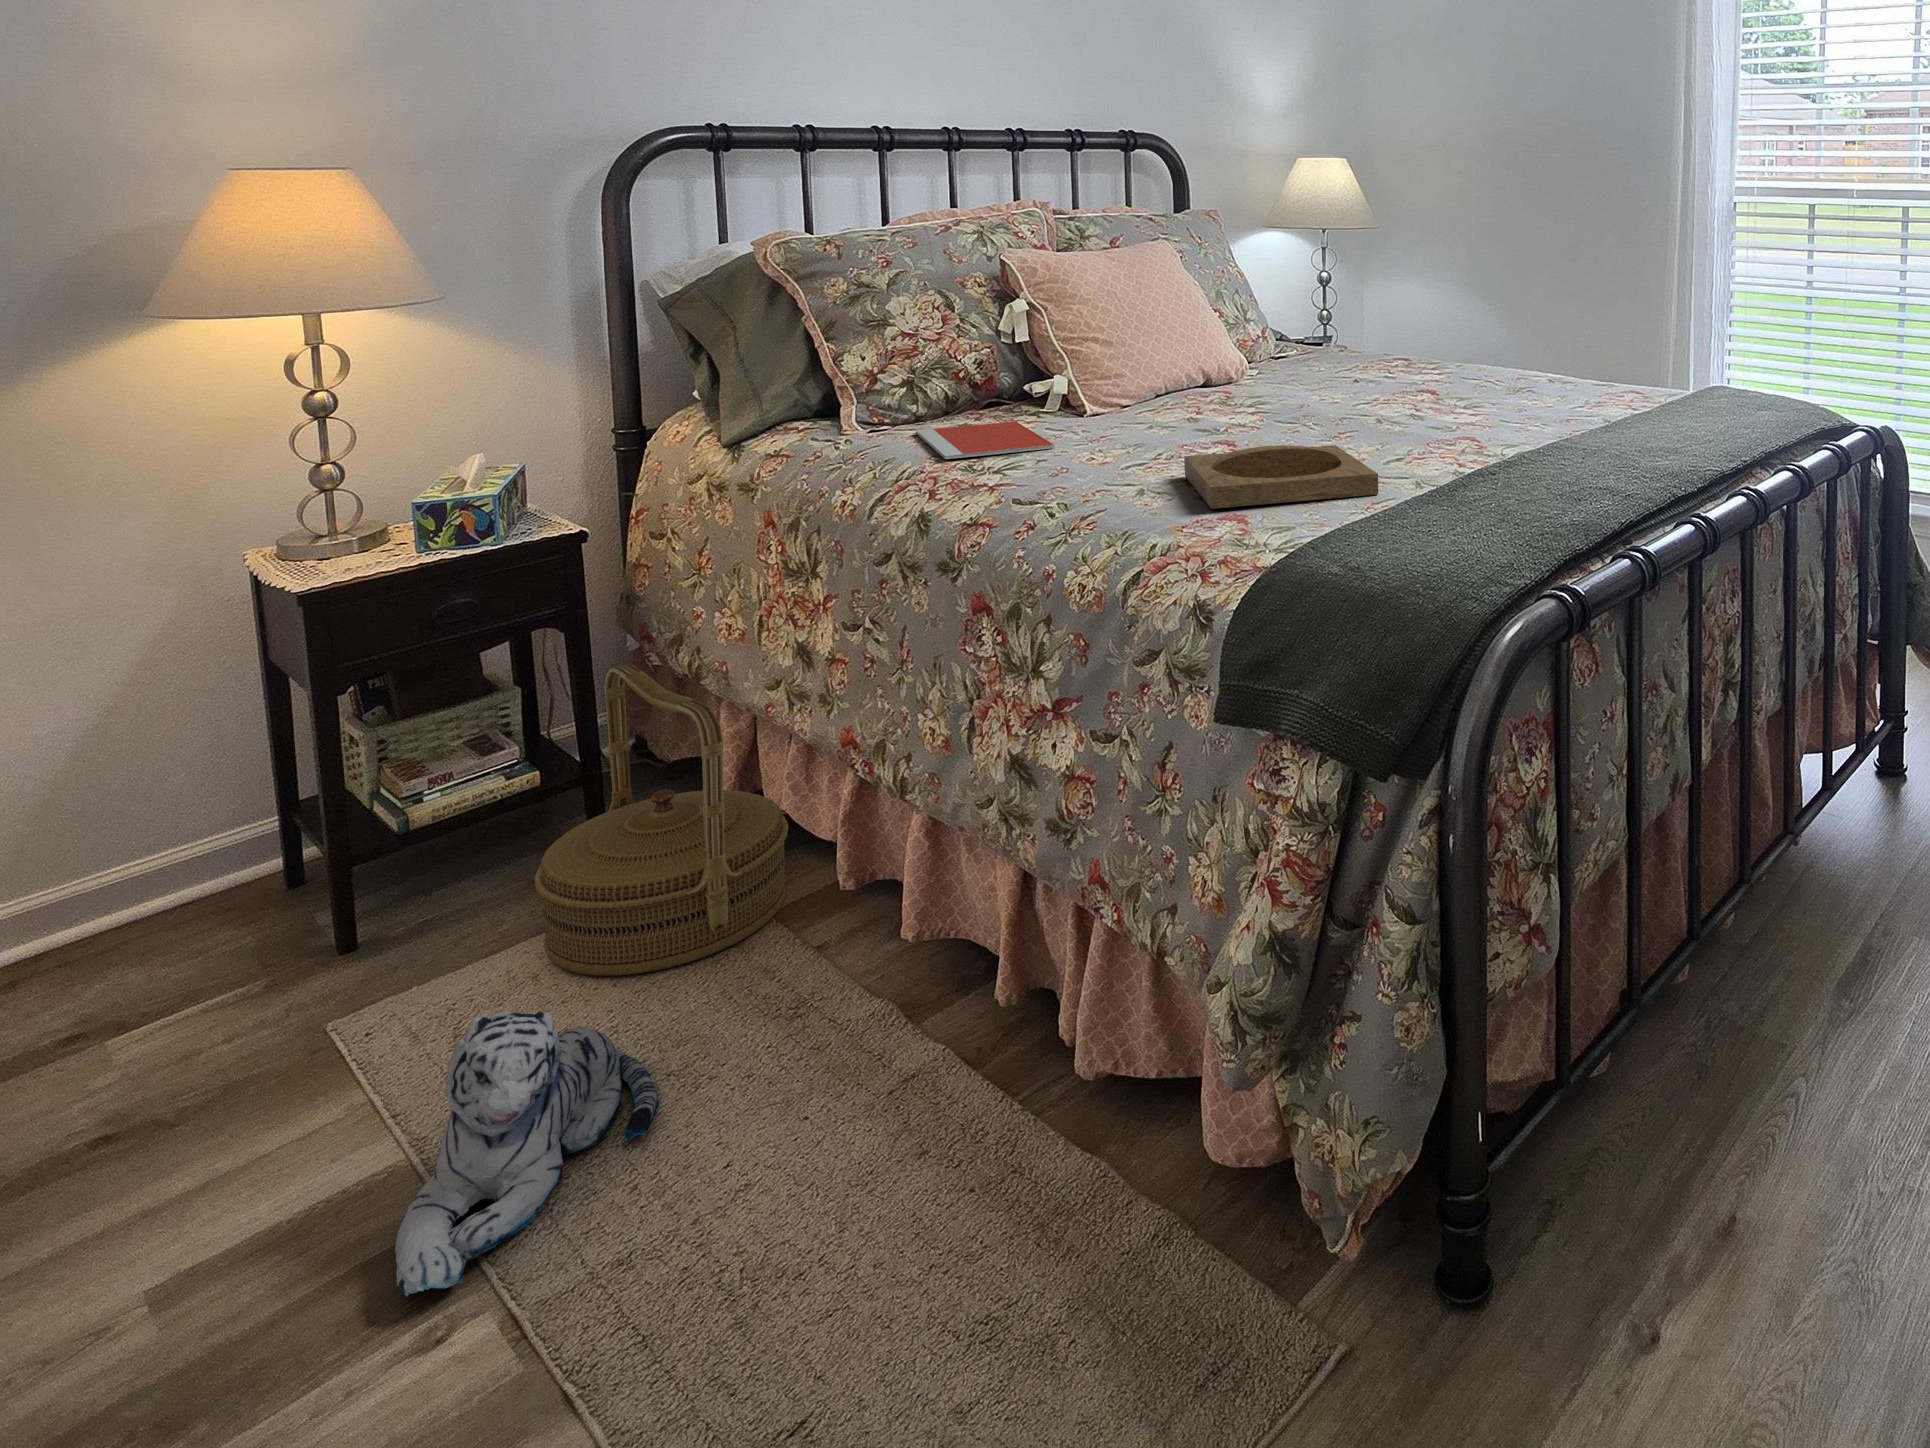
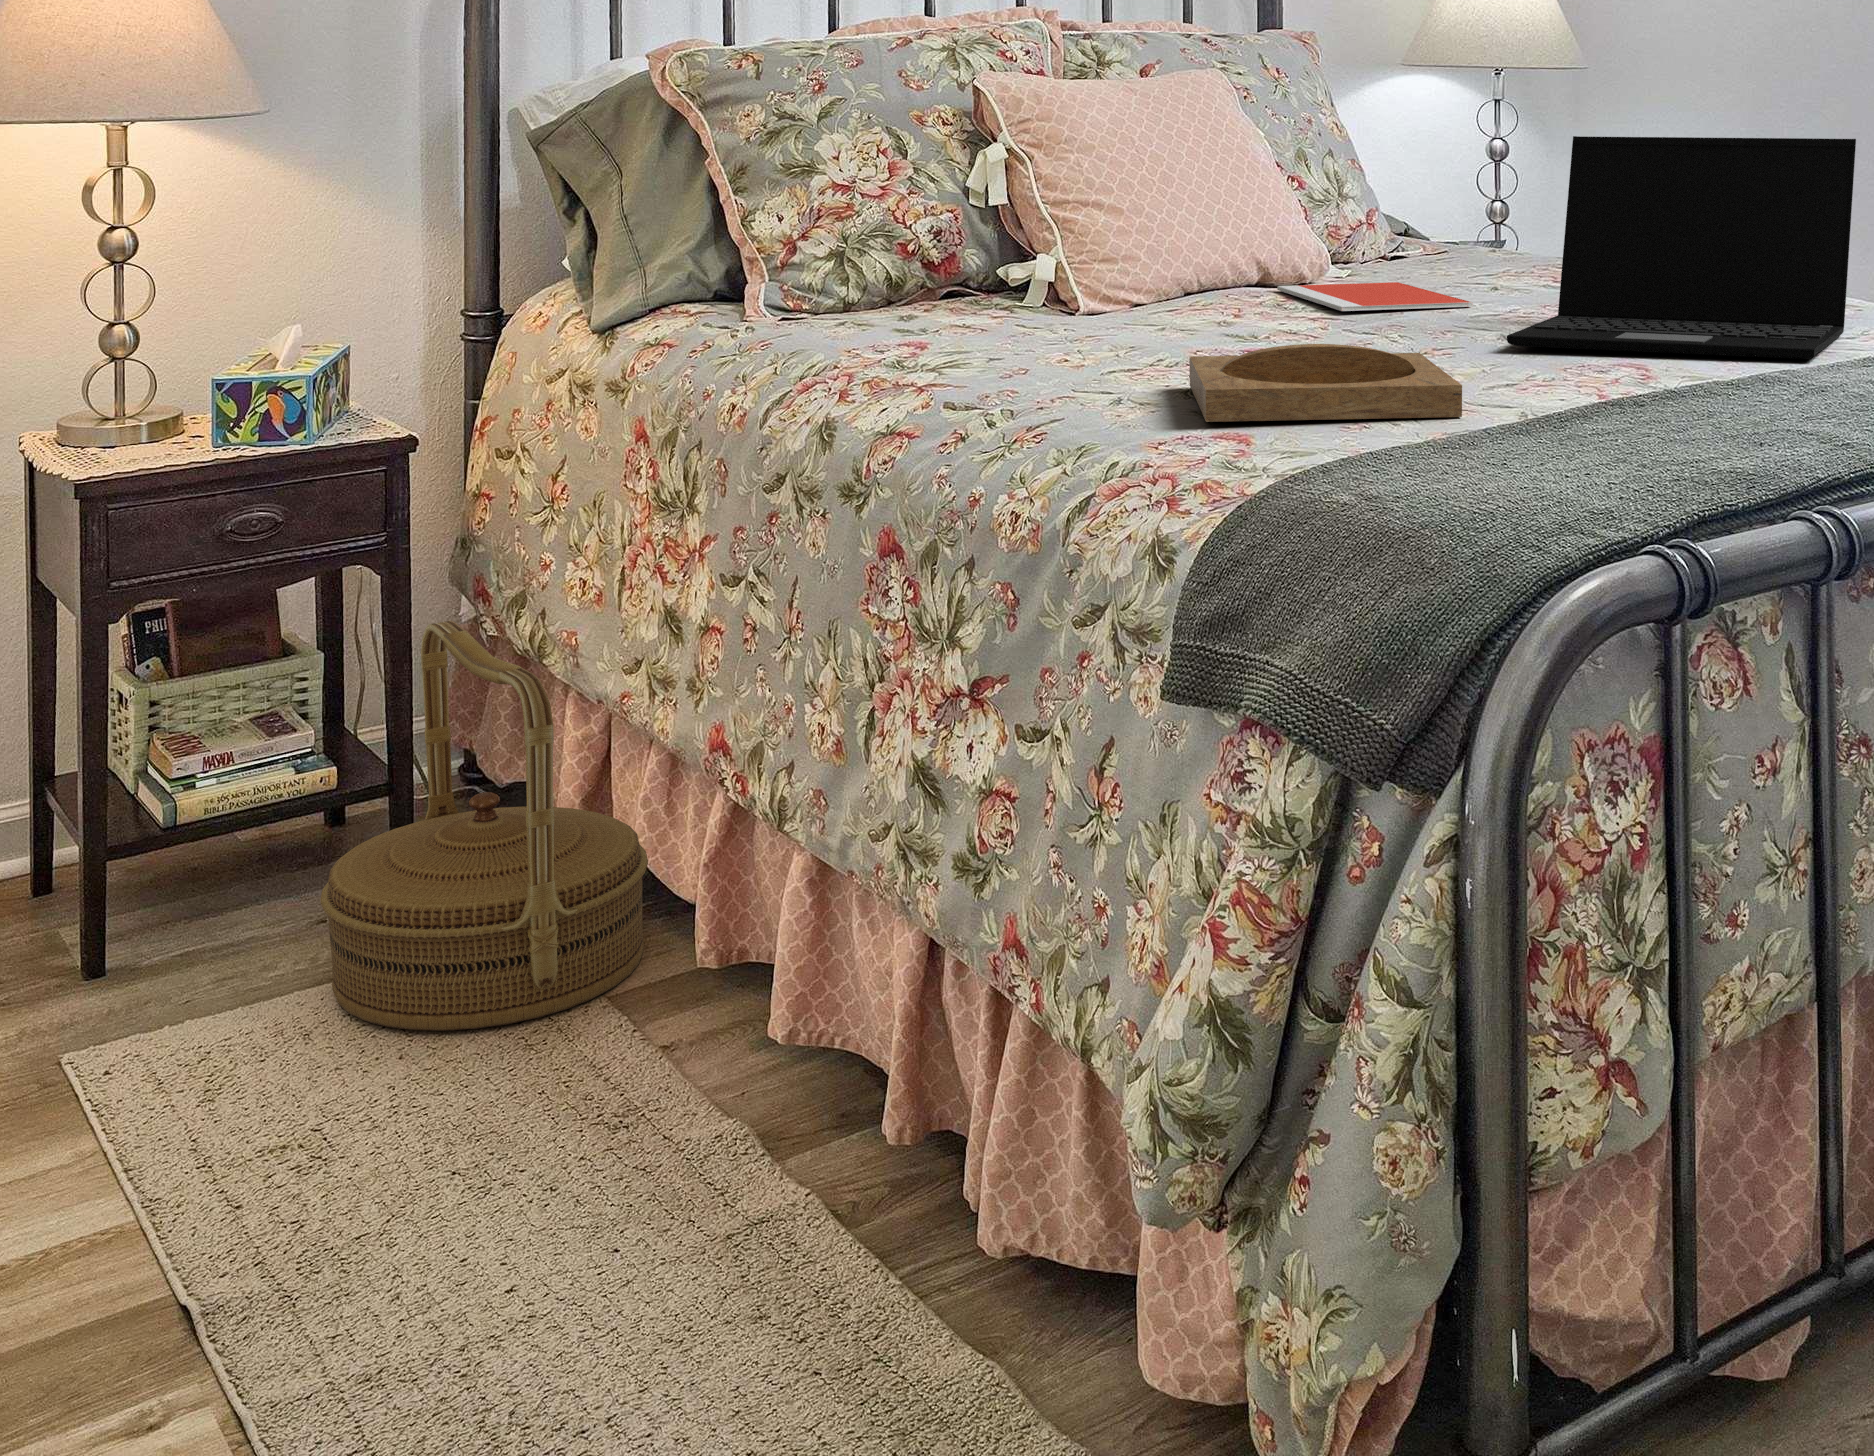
laptop: none [1382,289,1588,435] -> present [1507,136,1856,359]
notebook: present [916,421,1055,459] -> present [1277,282,1473,311]
plush toy: present [395,1011,659,1298] -> none [99,1027,443,1363]

